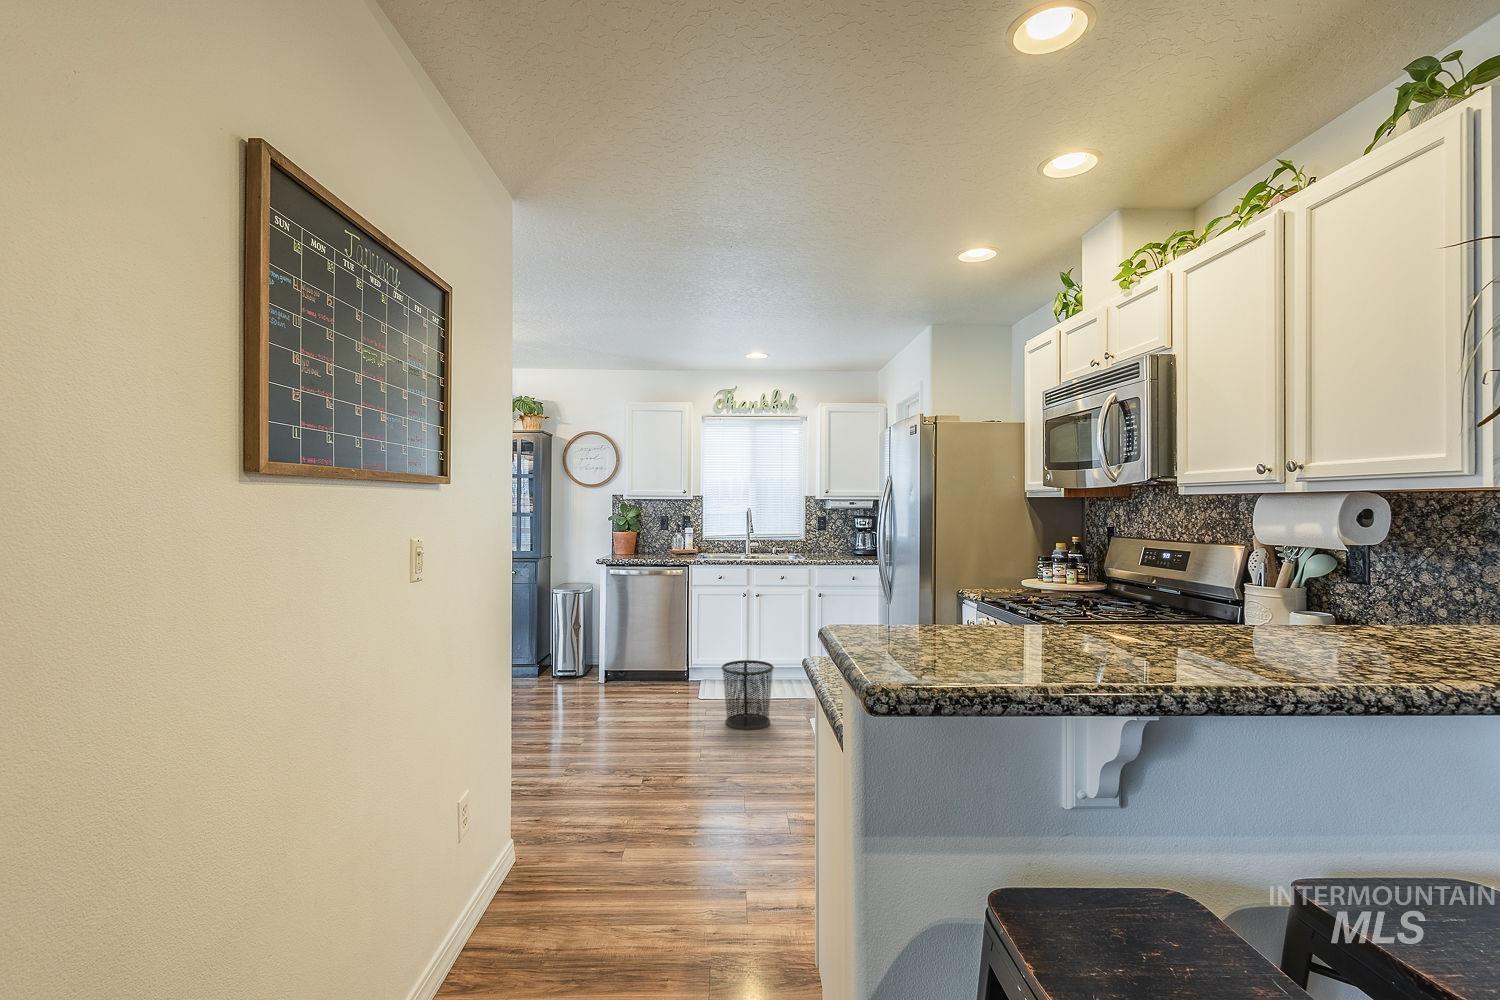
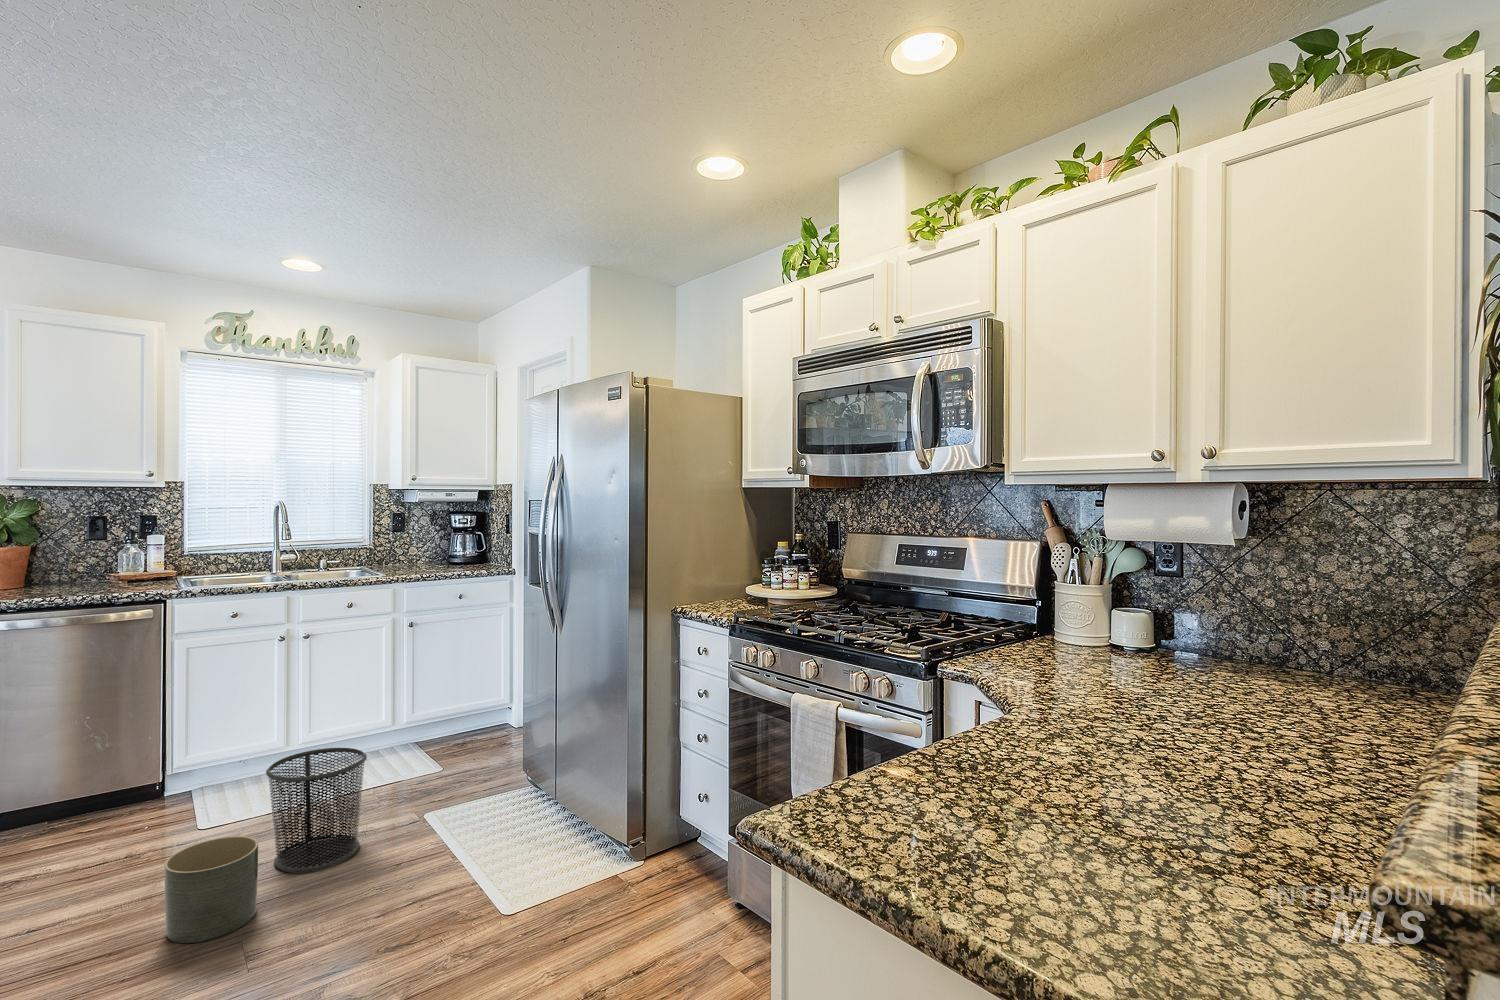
planter: none [670,696,711,746] -> present [164,836,258,943]

